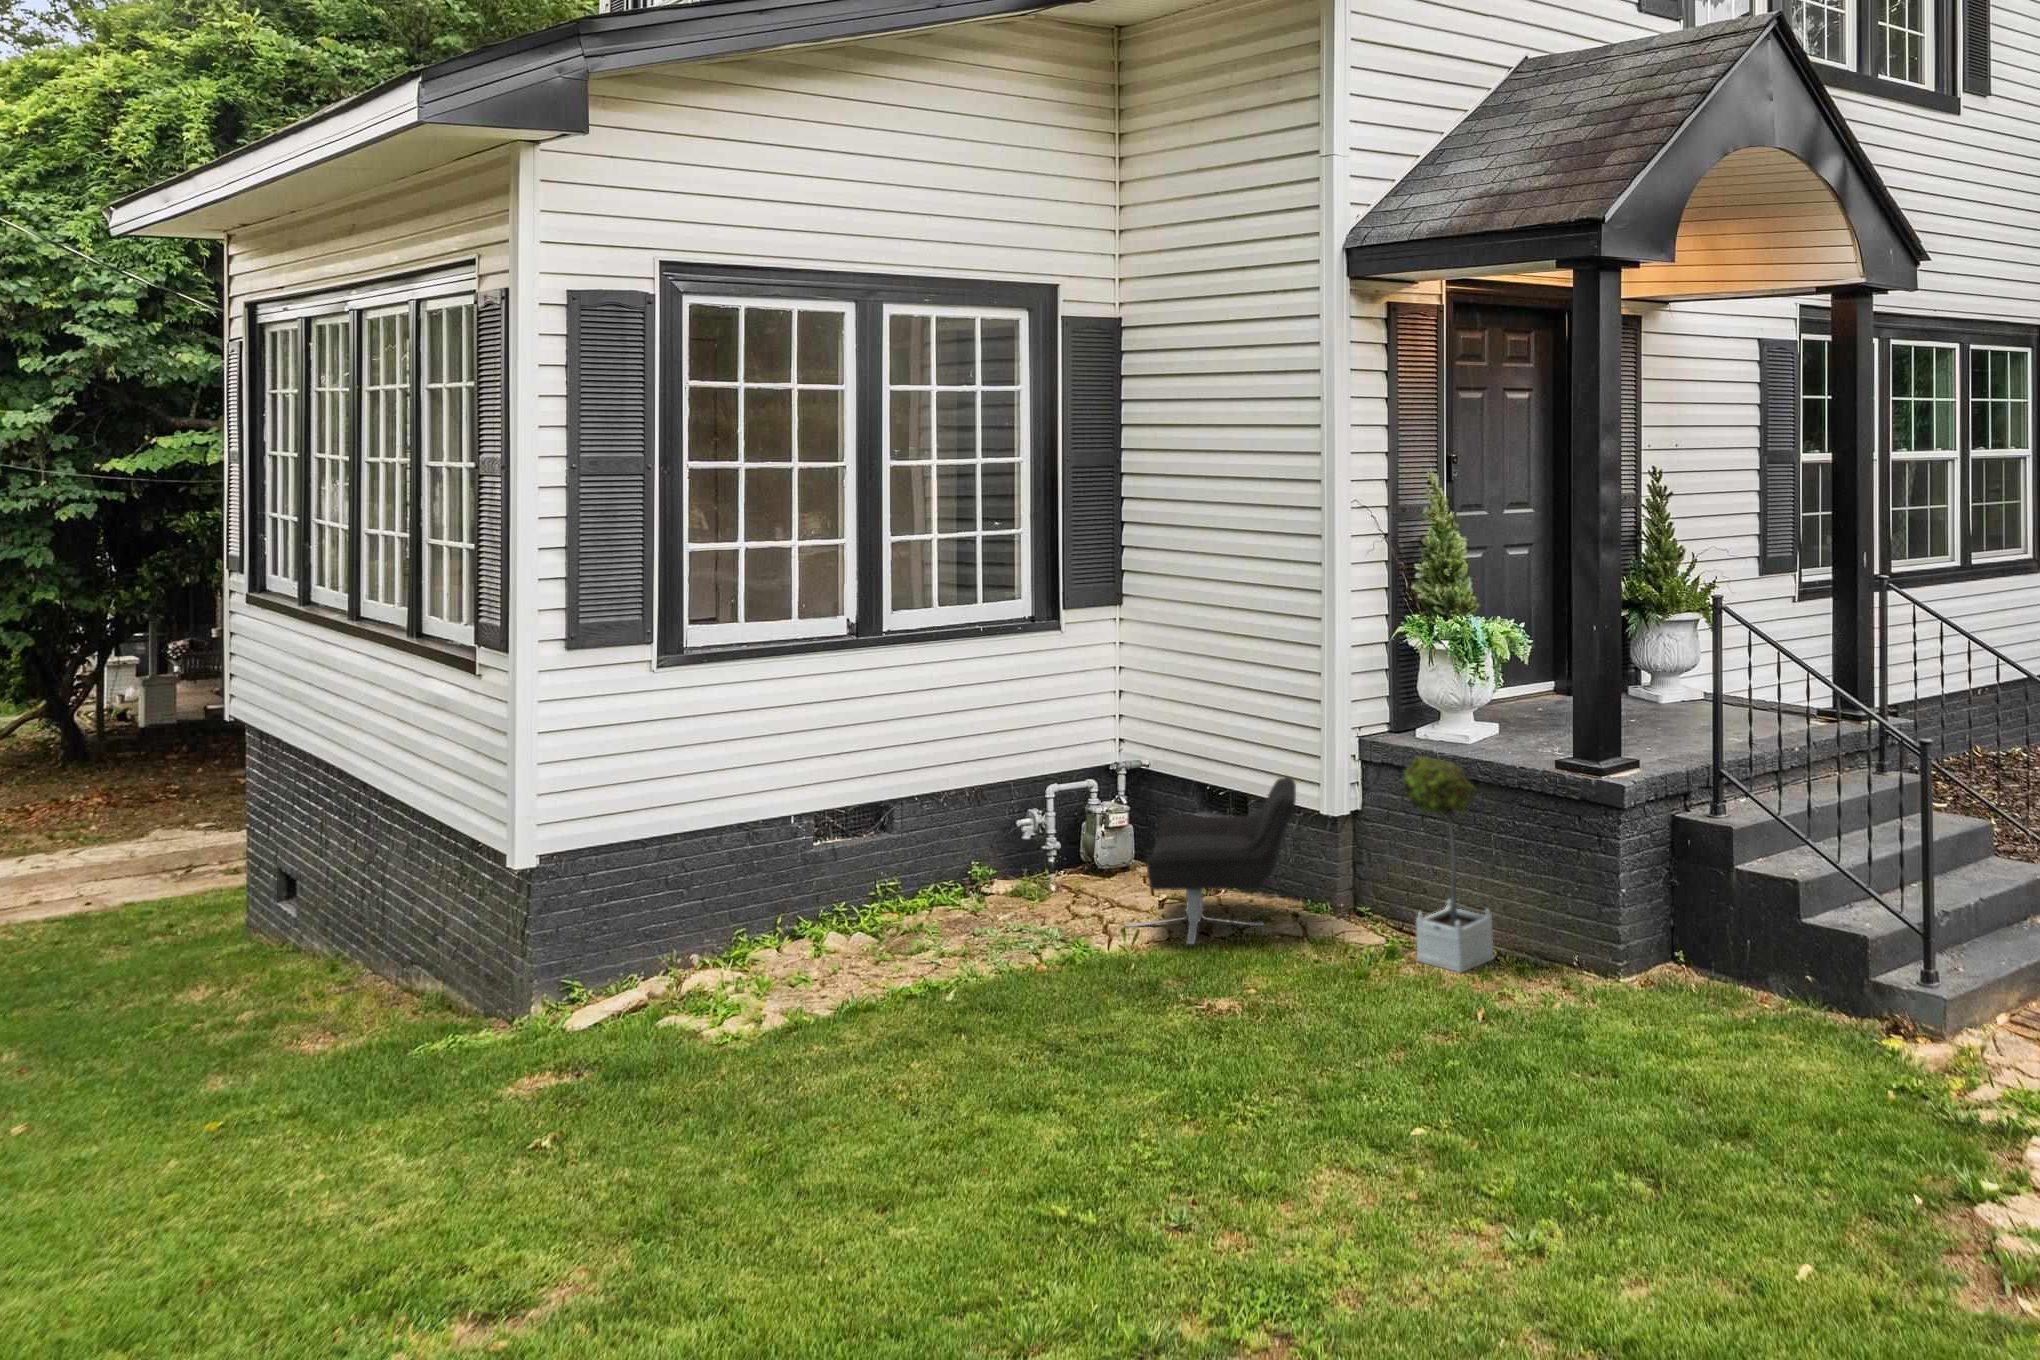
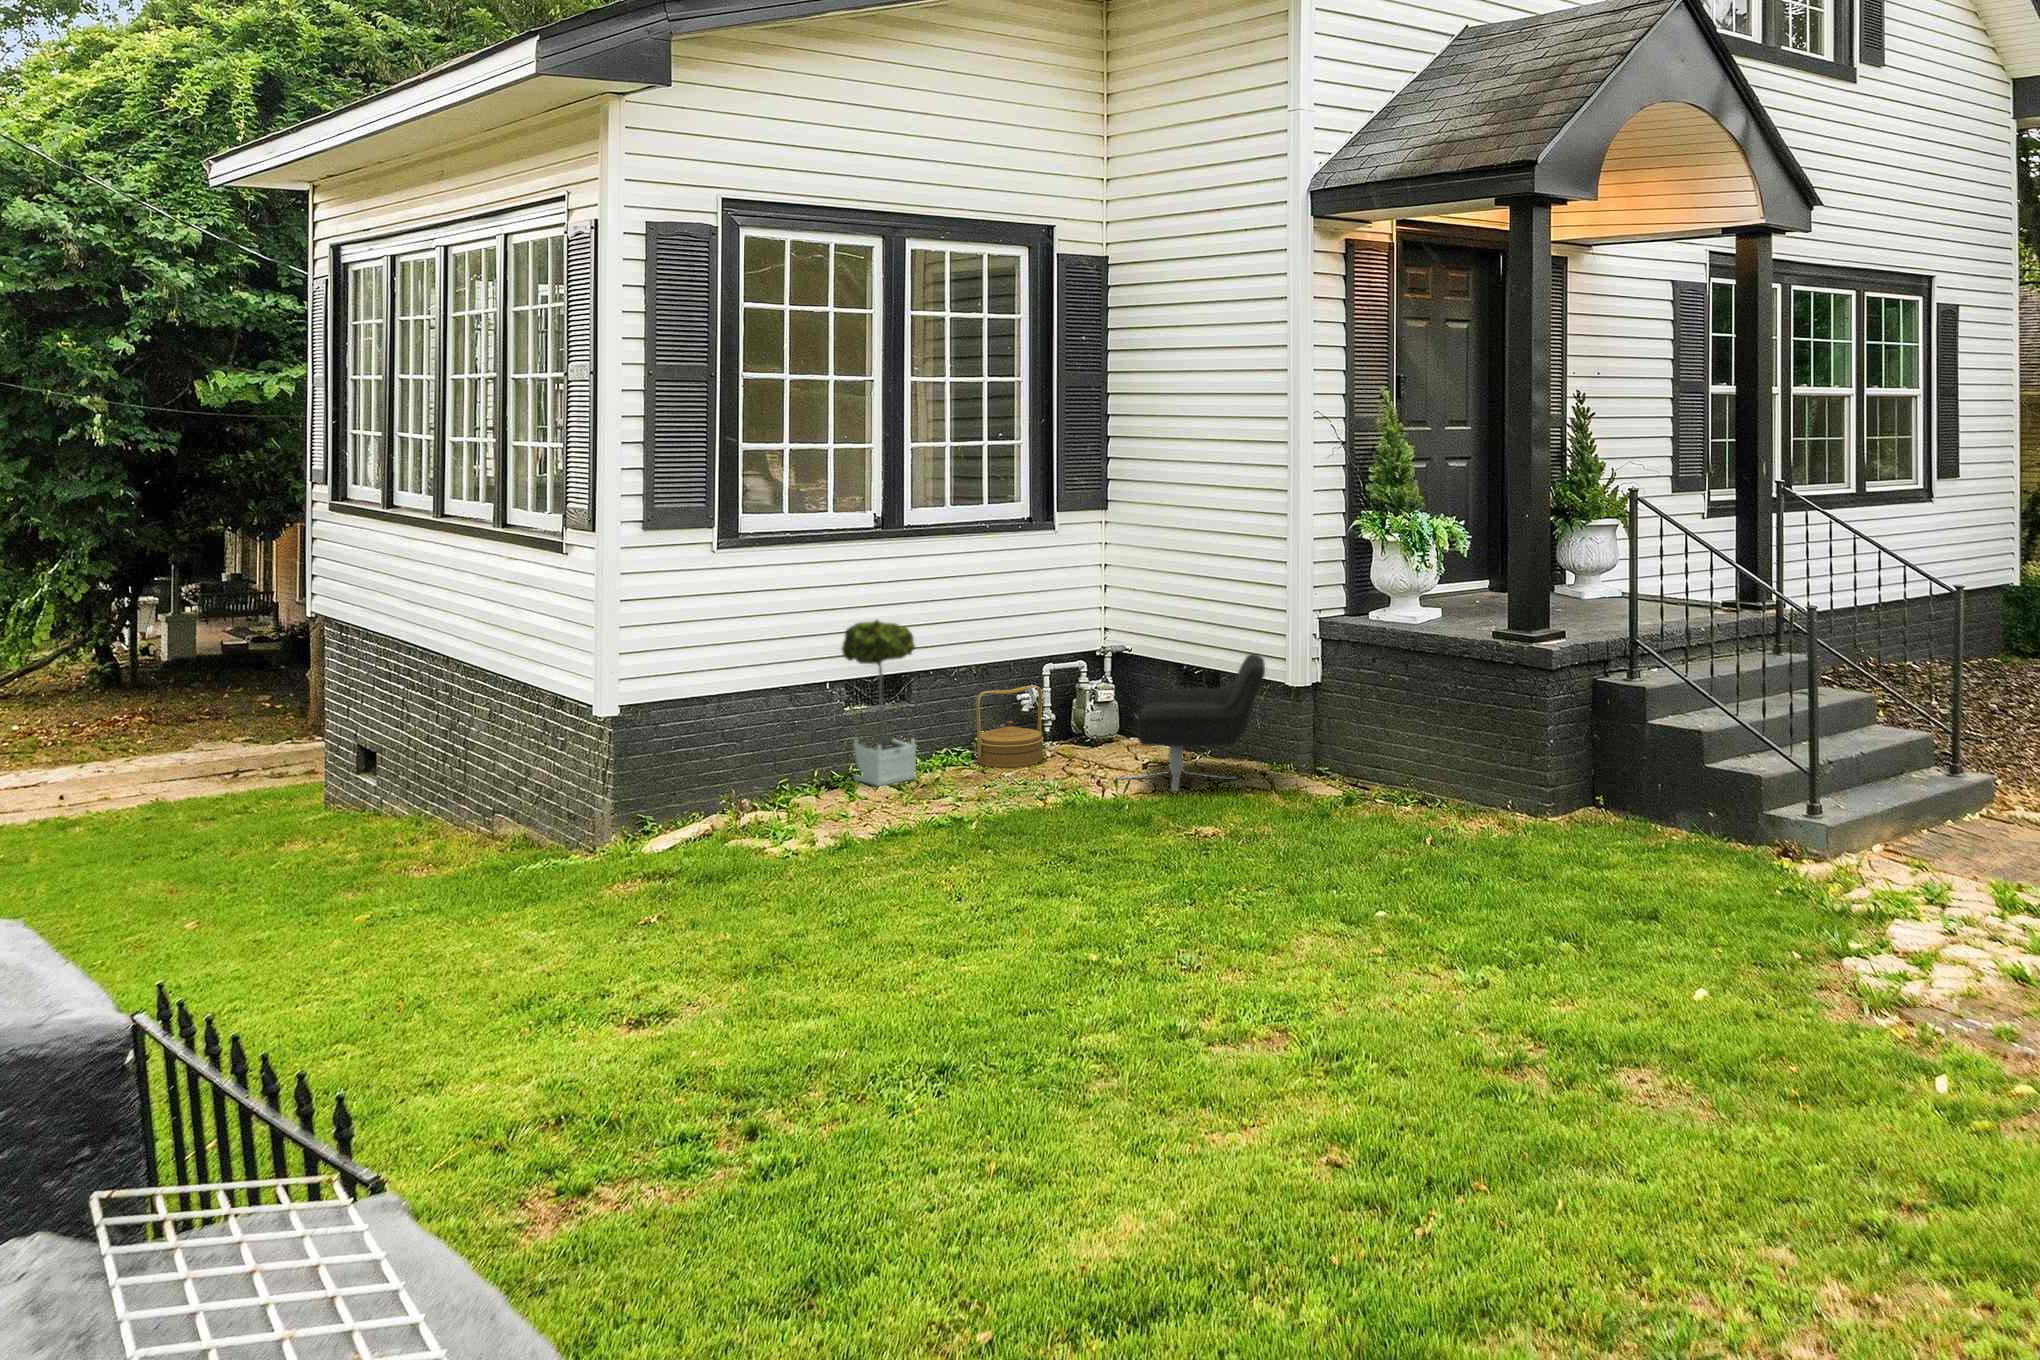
potted tree: present [1403,757,1494,973] -> present [842,620,916,786]
woven basket: none [966,812,1044,911] -> present [976,685,1043,768]

